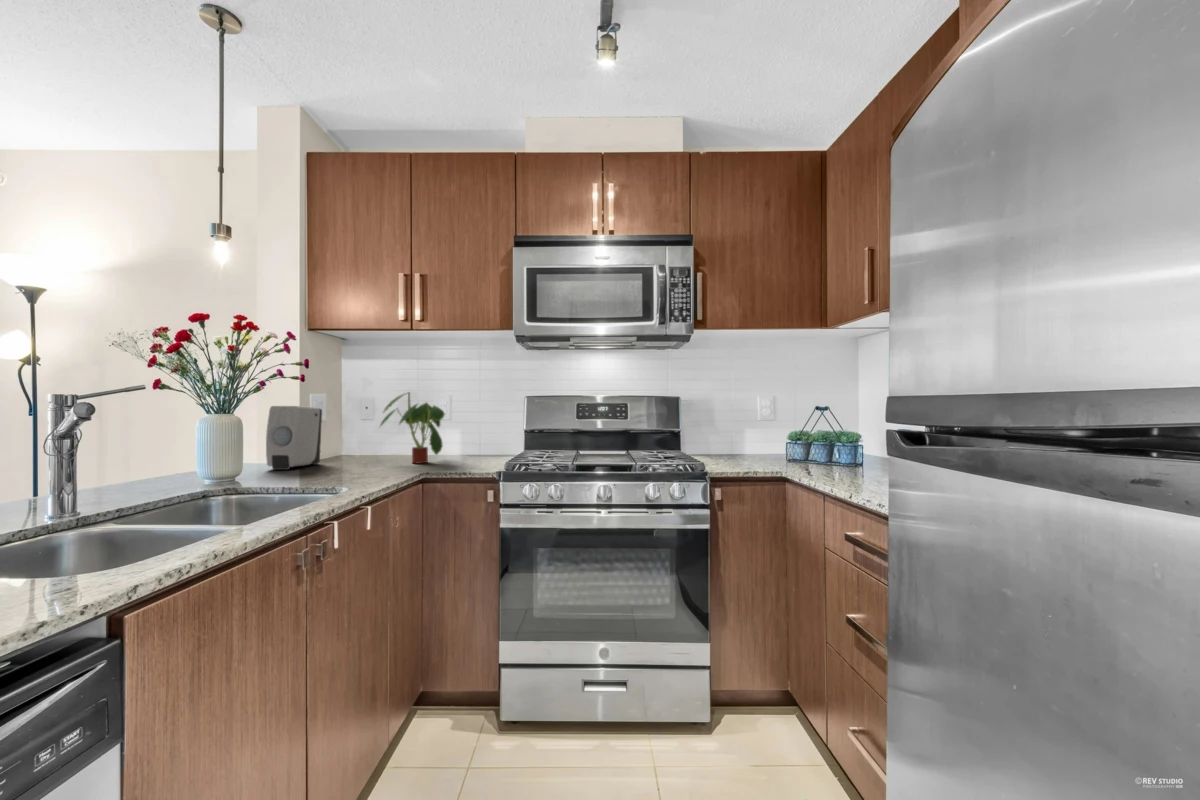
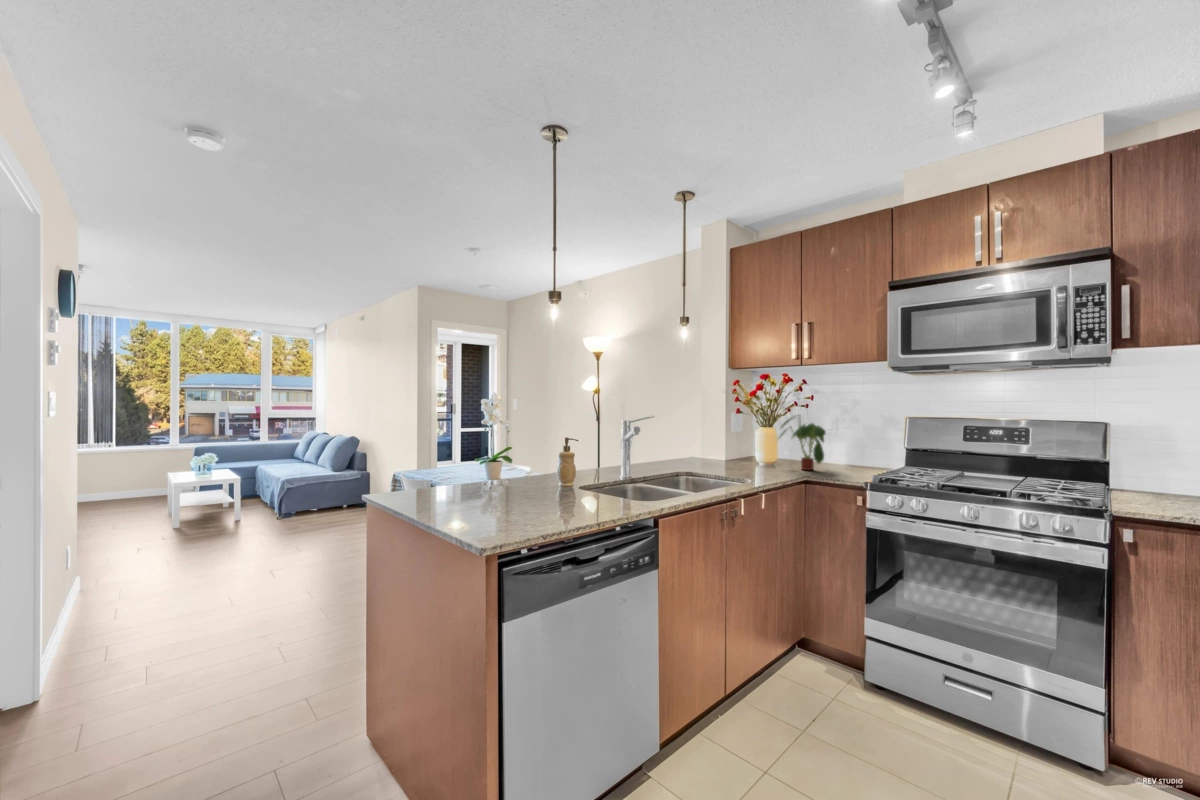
soap dispenser: present [266,406,322,470] -> none [706,422,739,465]

